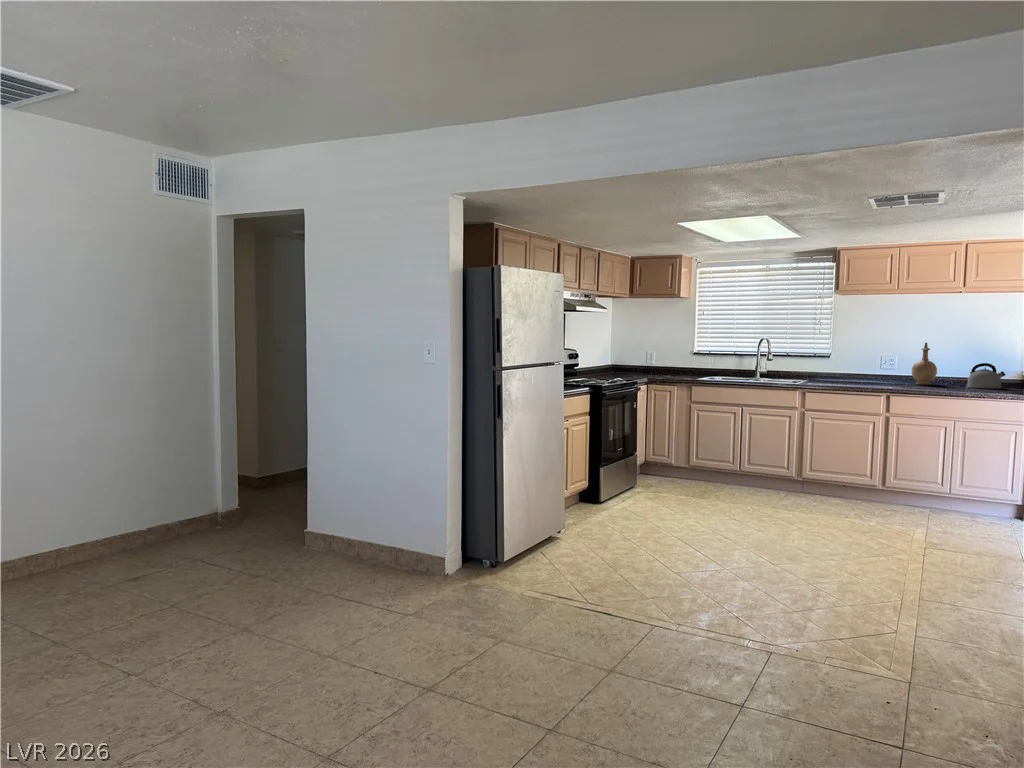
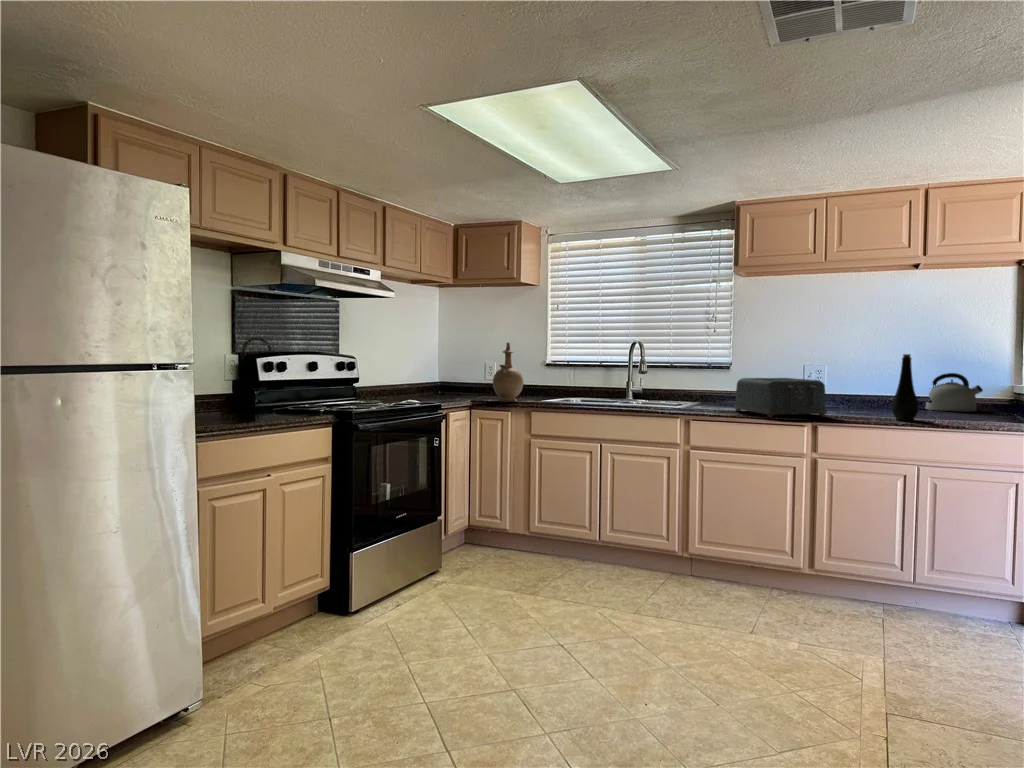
vase: present [912,343,937,385] -> present [493,343,523,402]
bottle: none [938,352,955,393] -> present [892,354,918,420]
toaster: none [835,365,896,390] -> present [734,378,827,417]

